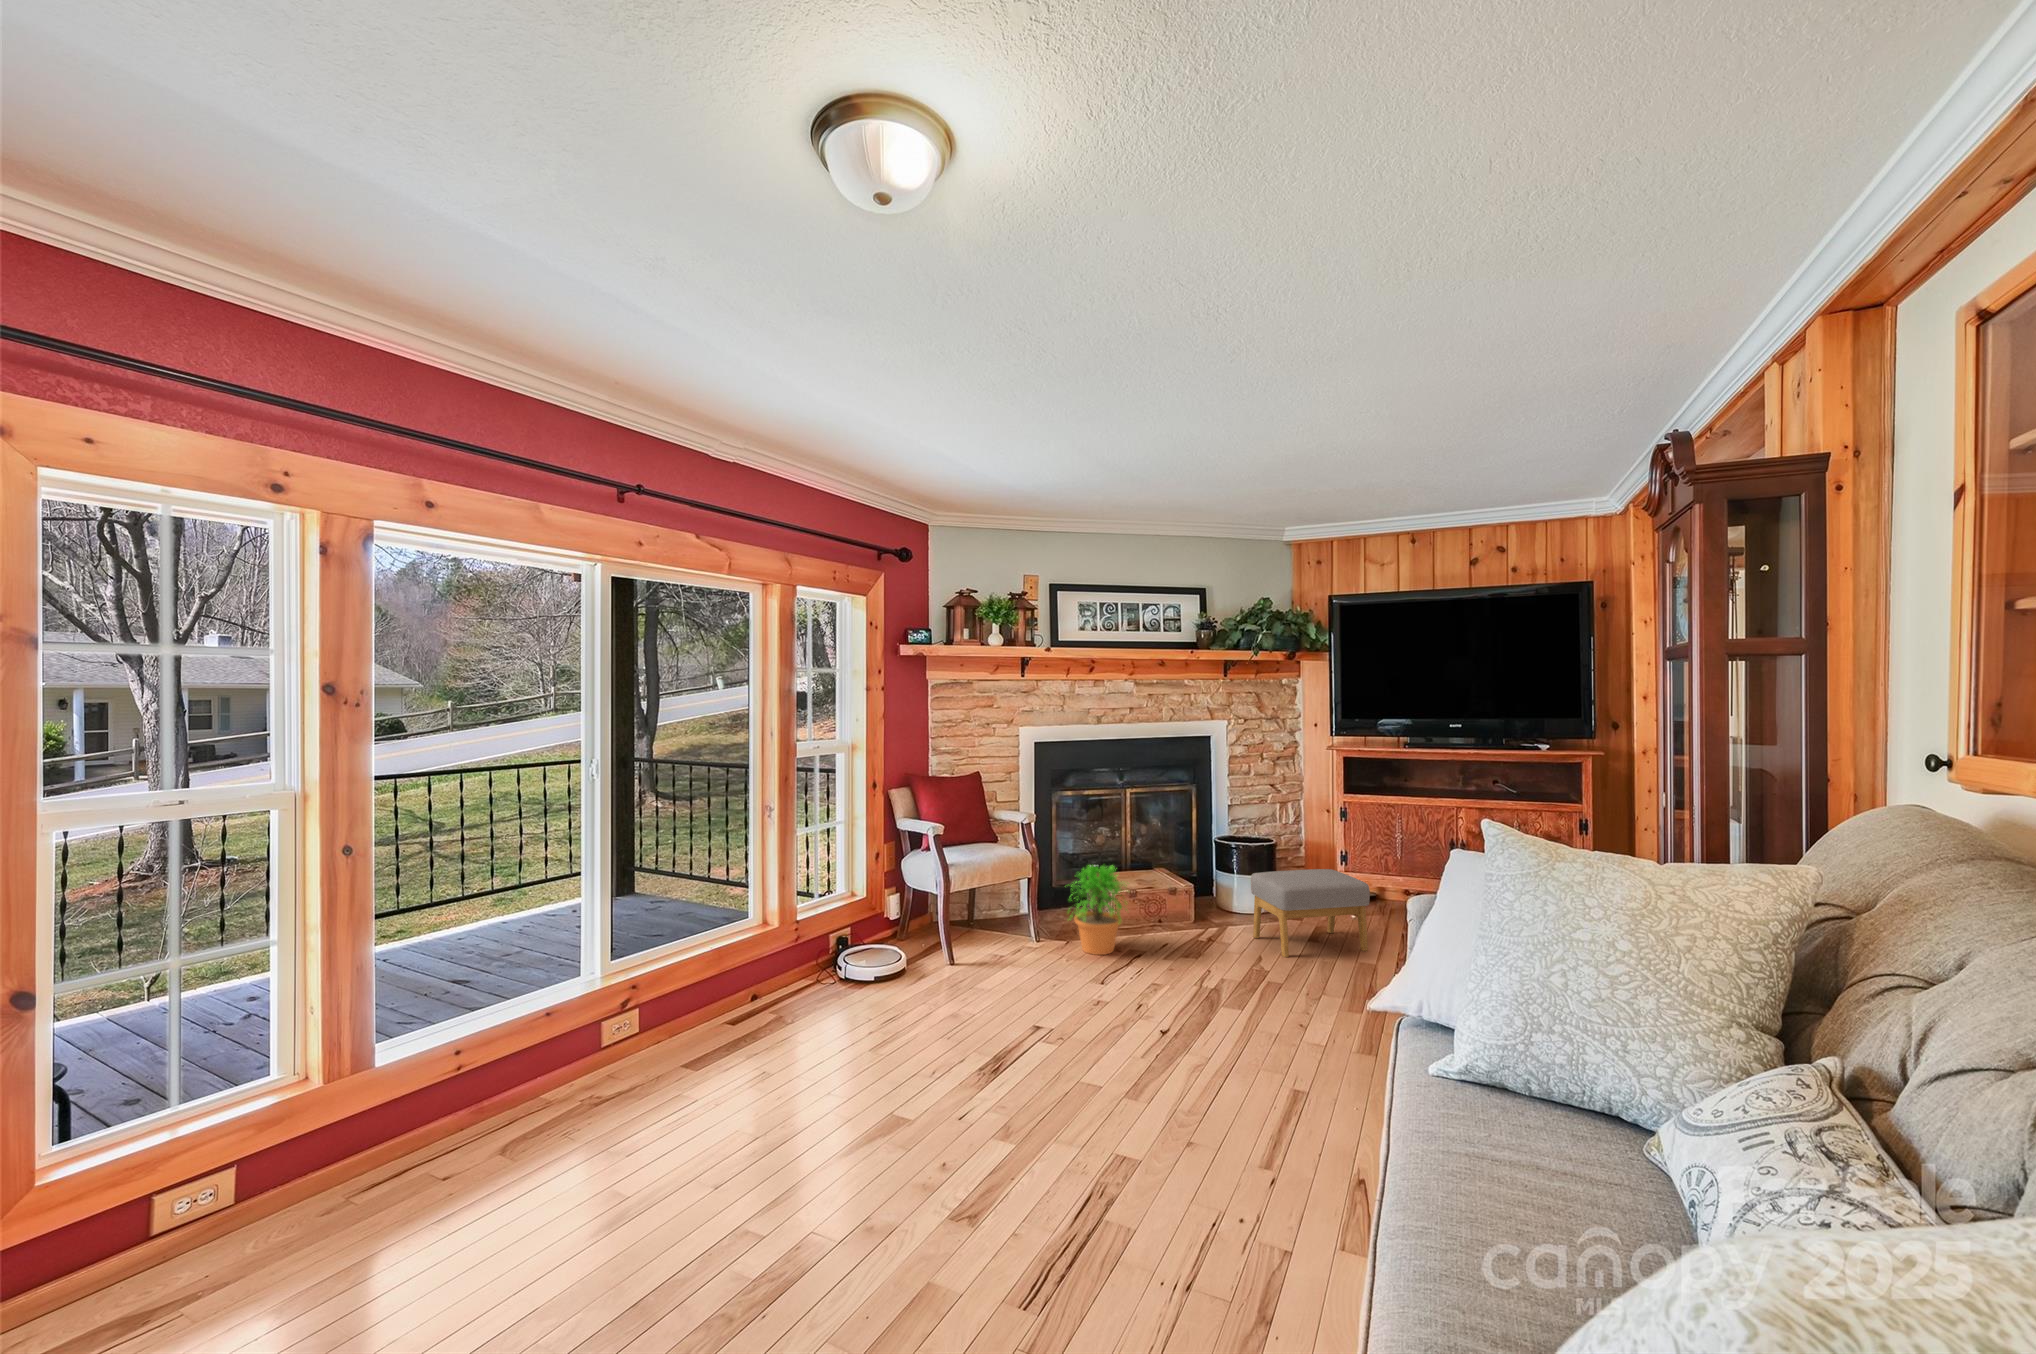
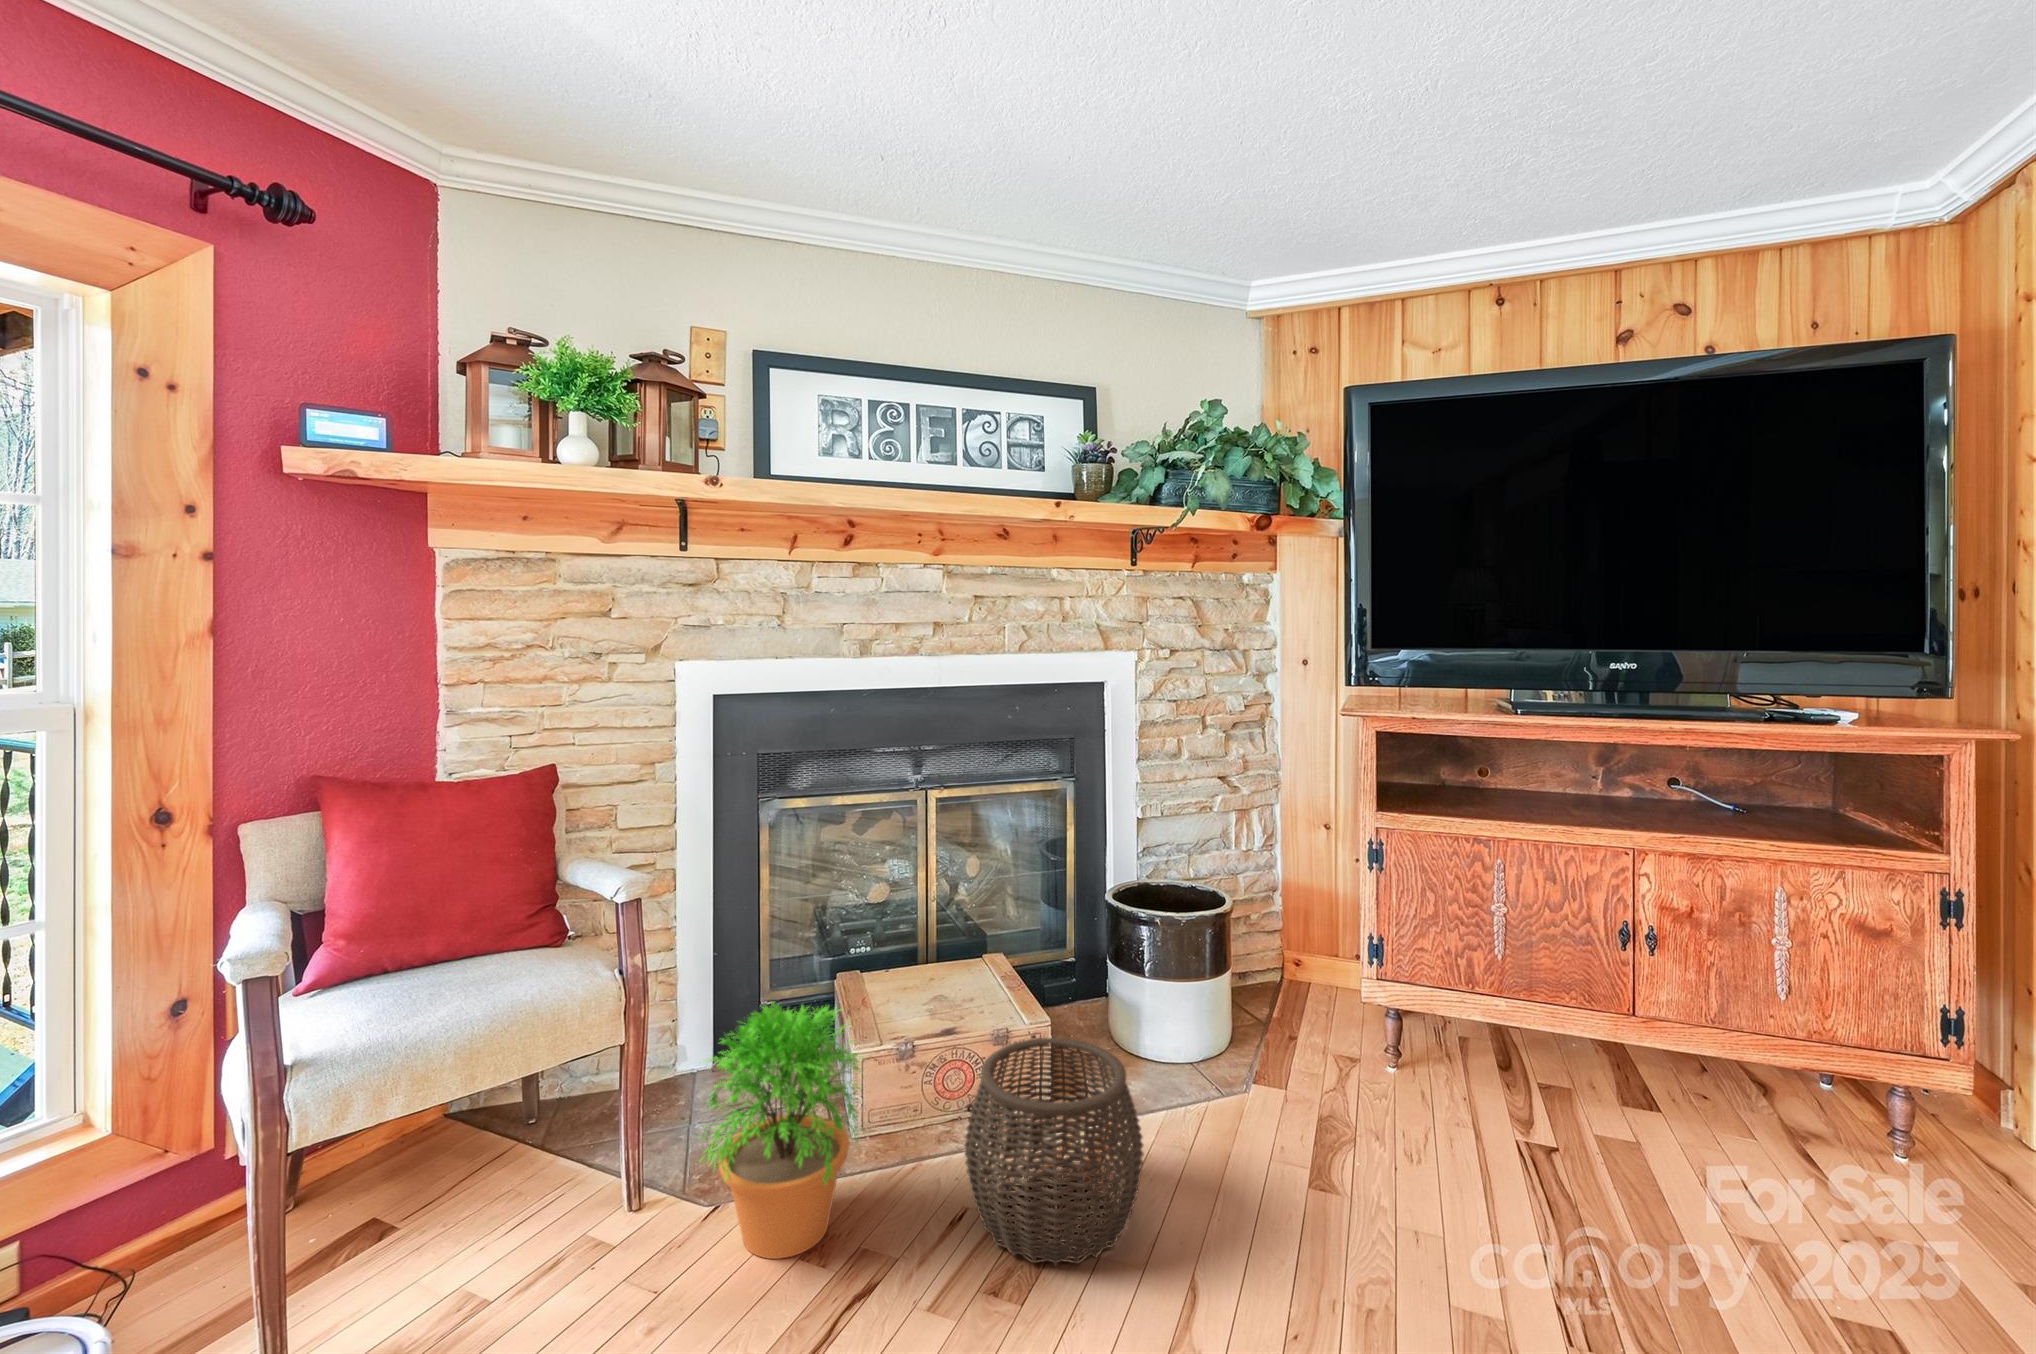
footstool: present [1251,869,1370,957] -> none [1181,976,1471,1242]
woven basket: none [1166,885,1236,959] -> present [964,1037,1143,1265]

